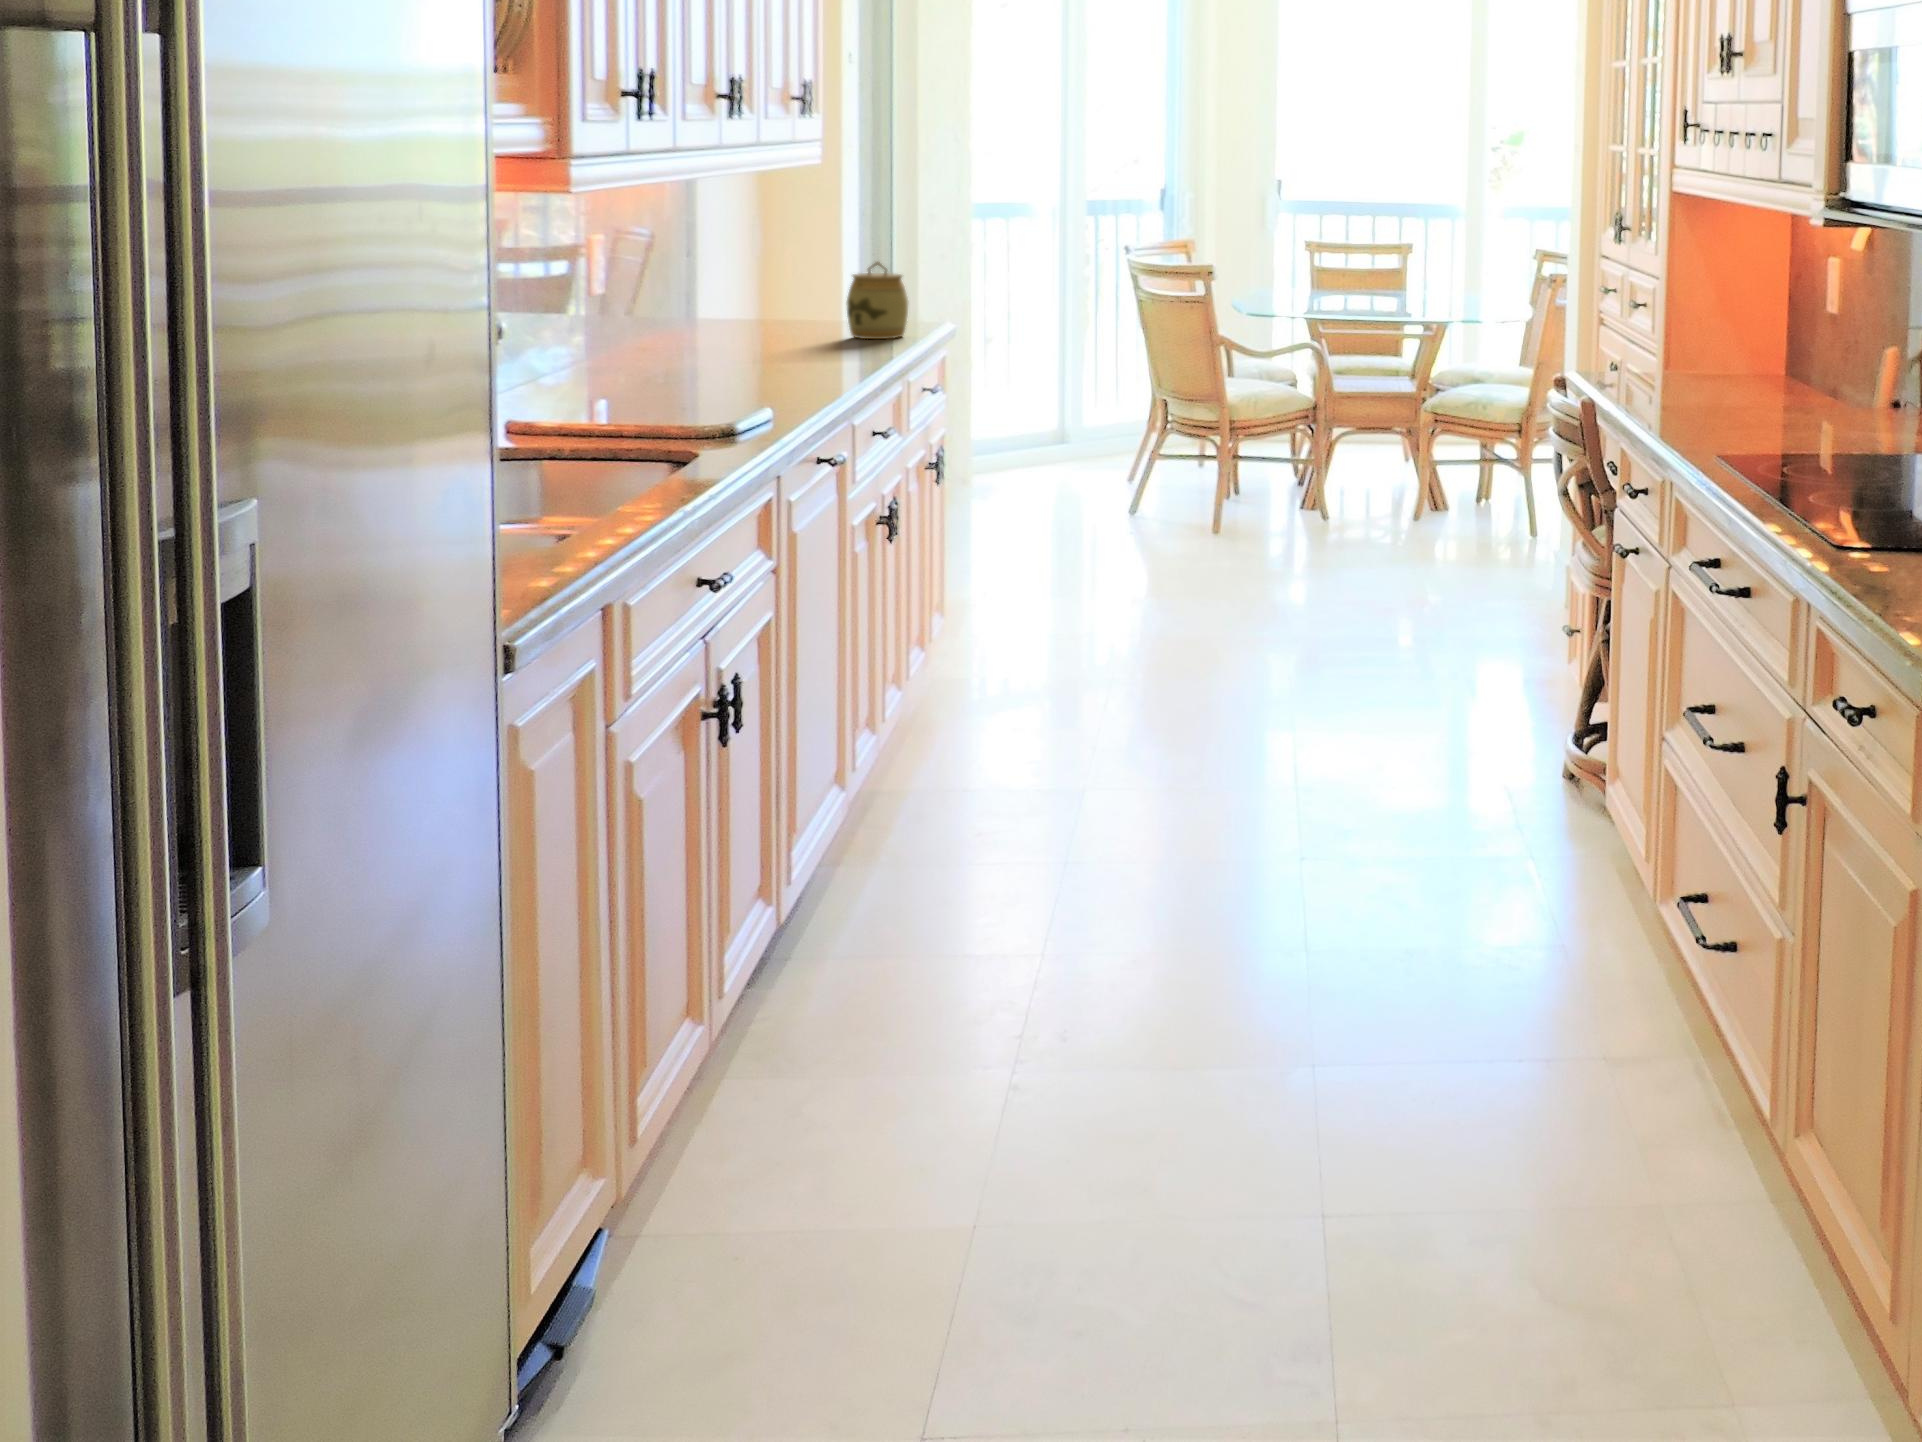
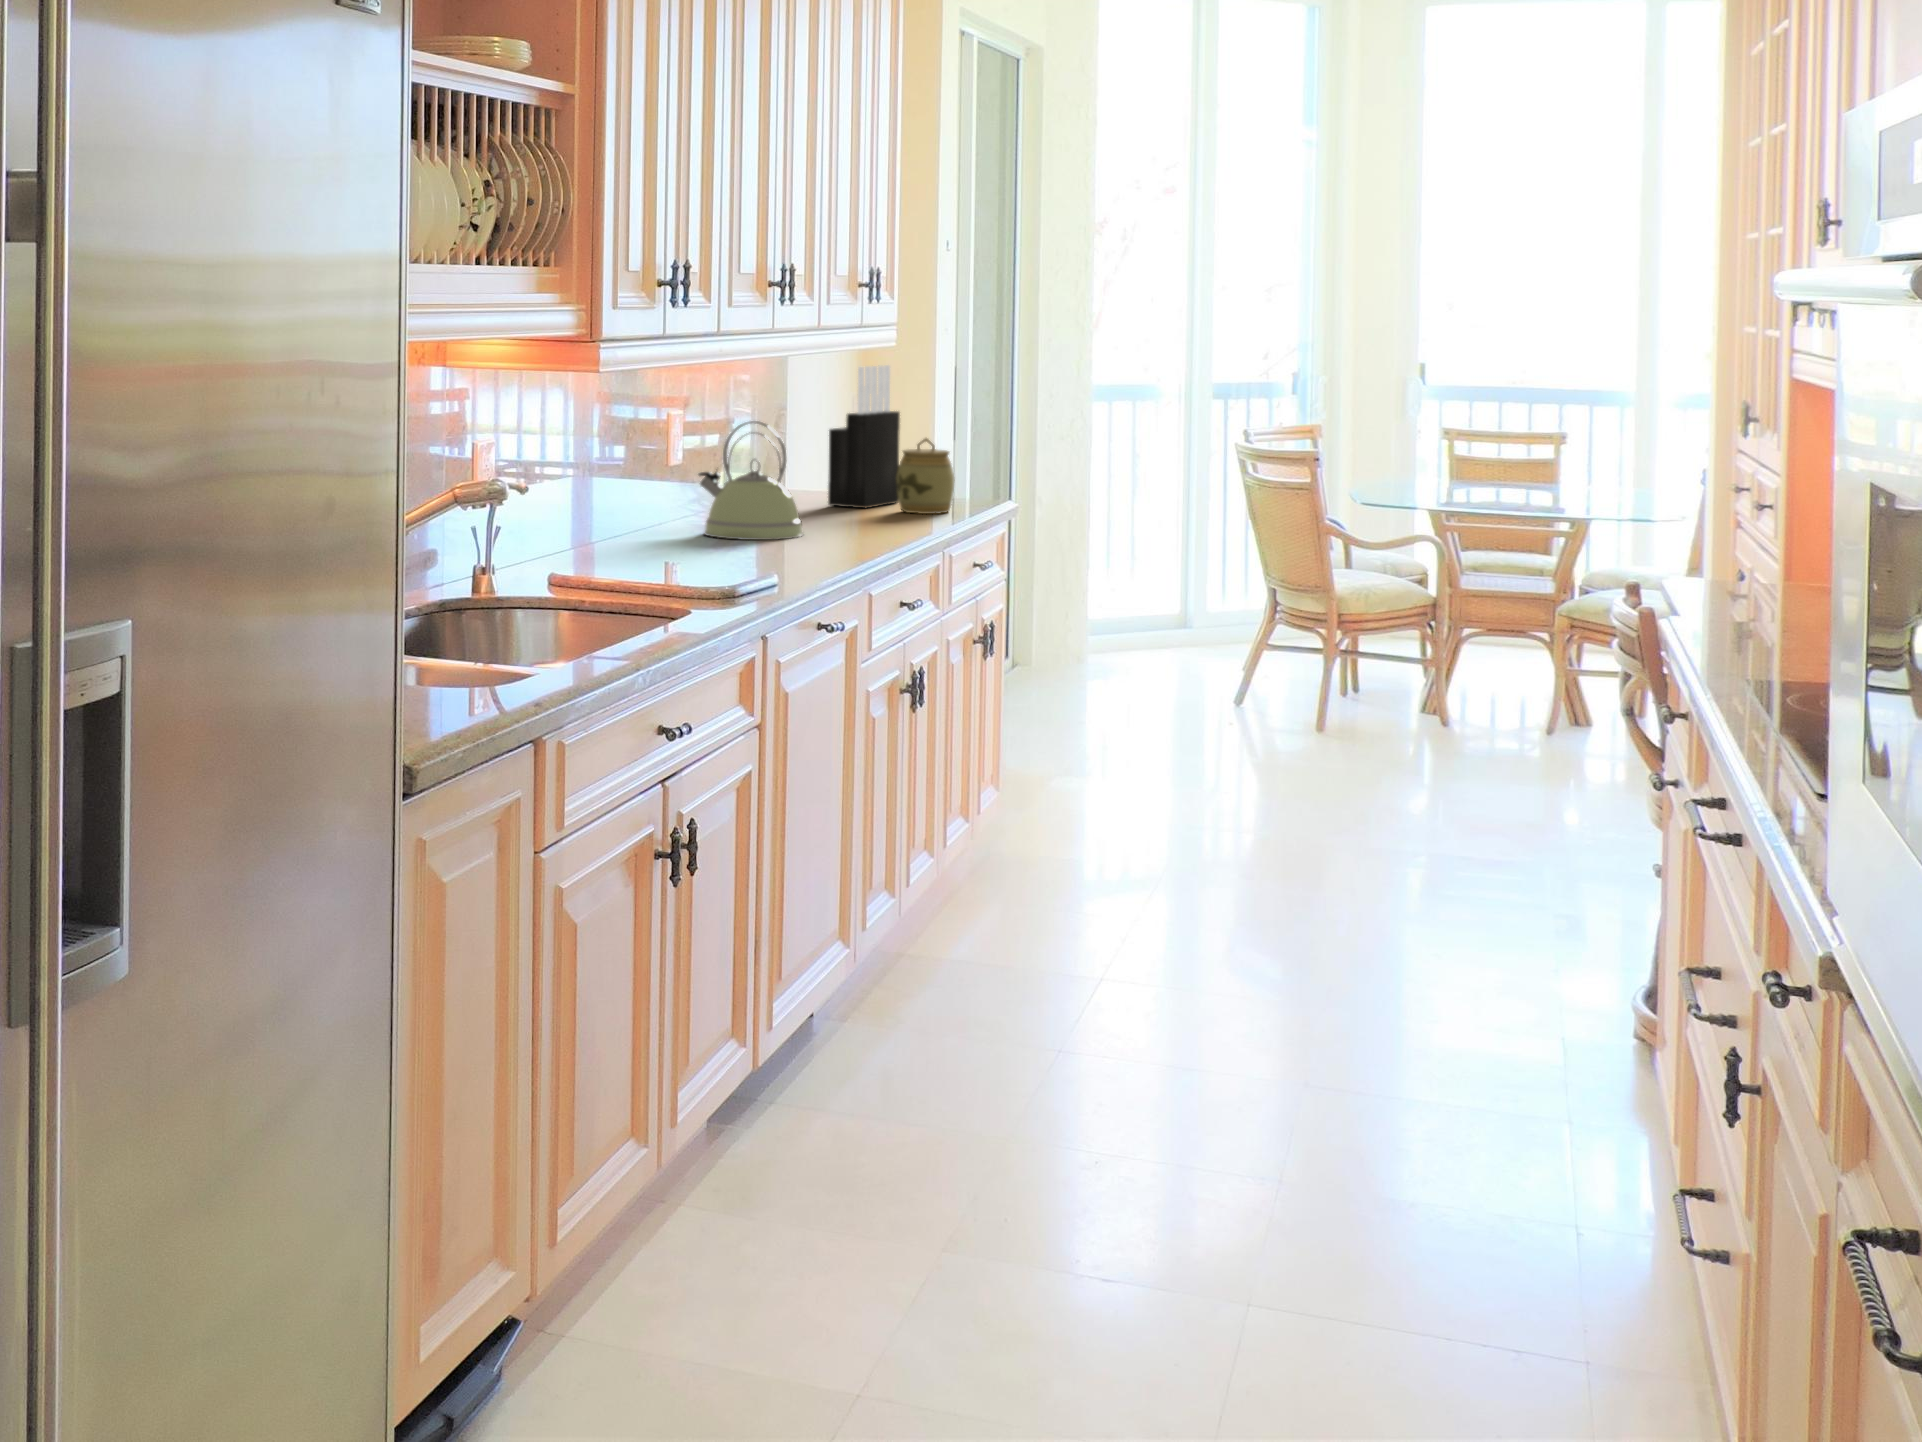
knife block: none [768,187,842,336] -> present [828,365,900,508]
kettle: none [640,246,766,373] -> present [699,421,803,540]

